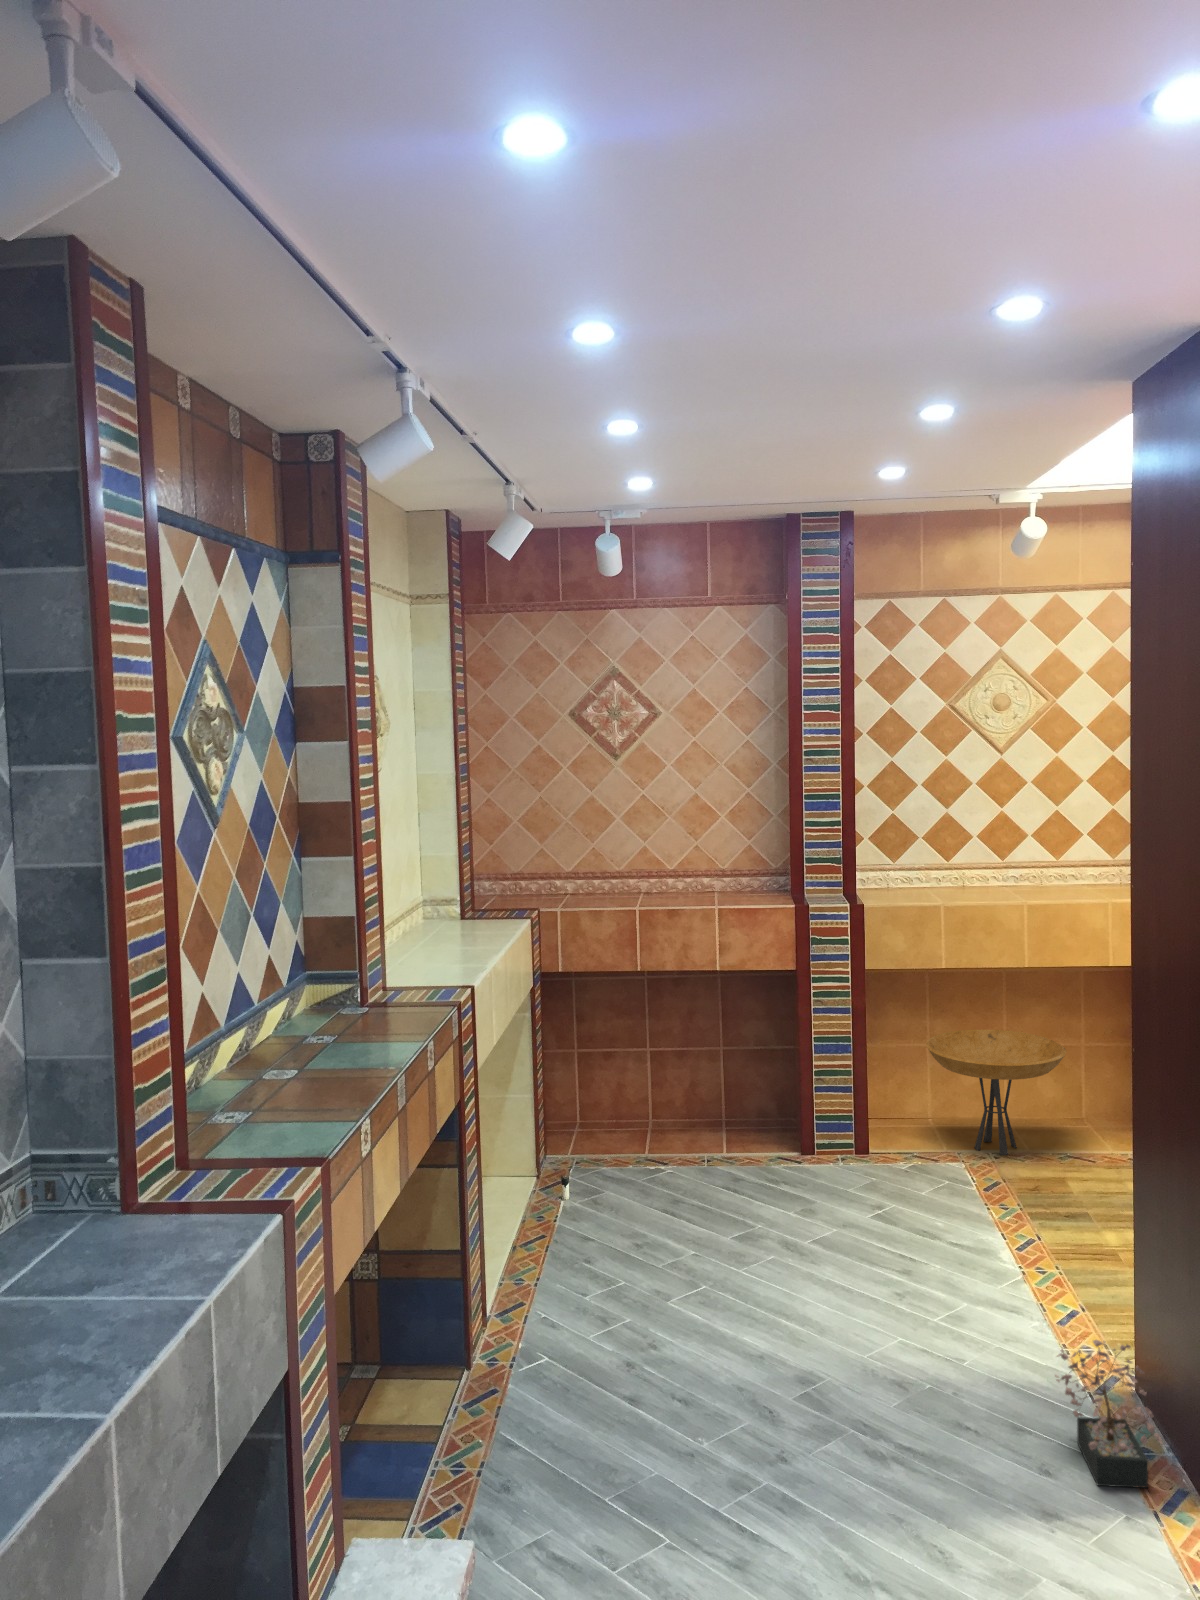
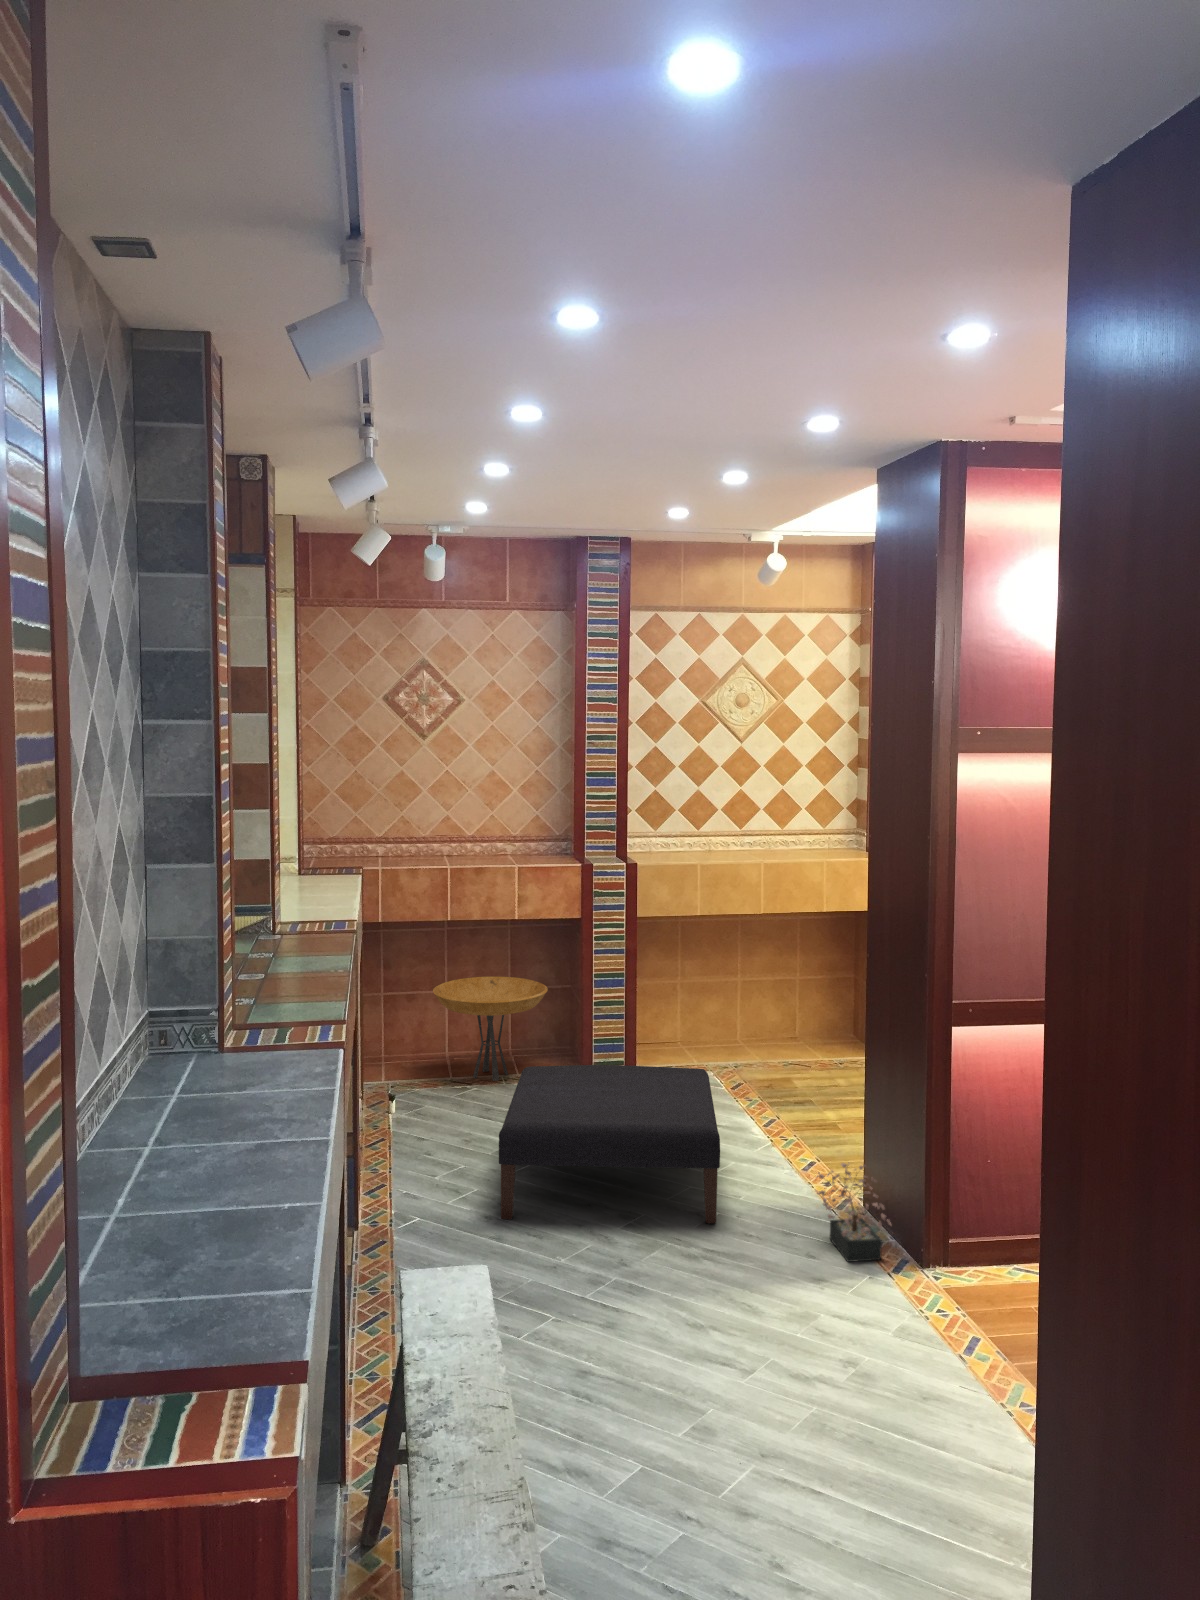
side table: present [926,1029,1067,1155] -> present [433,977,548,1081]
ottoman: none [643,1162,934,1400] -> present [499,1065,720,1224]

